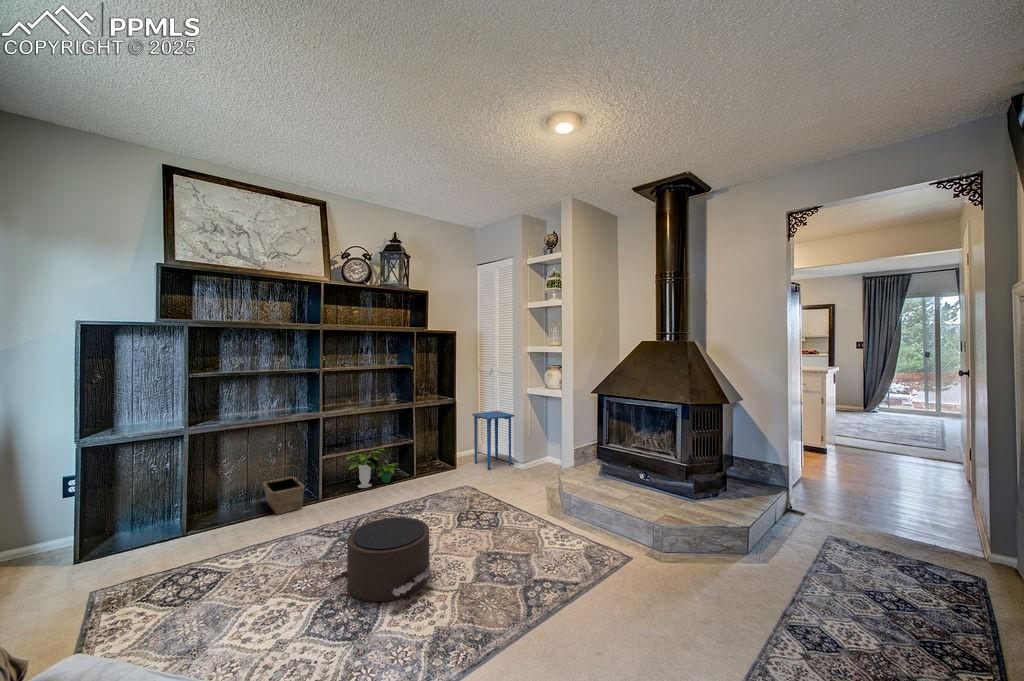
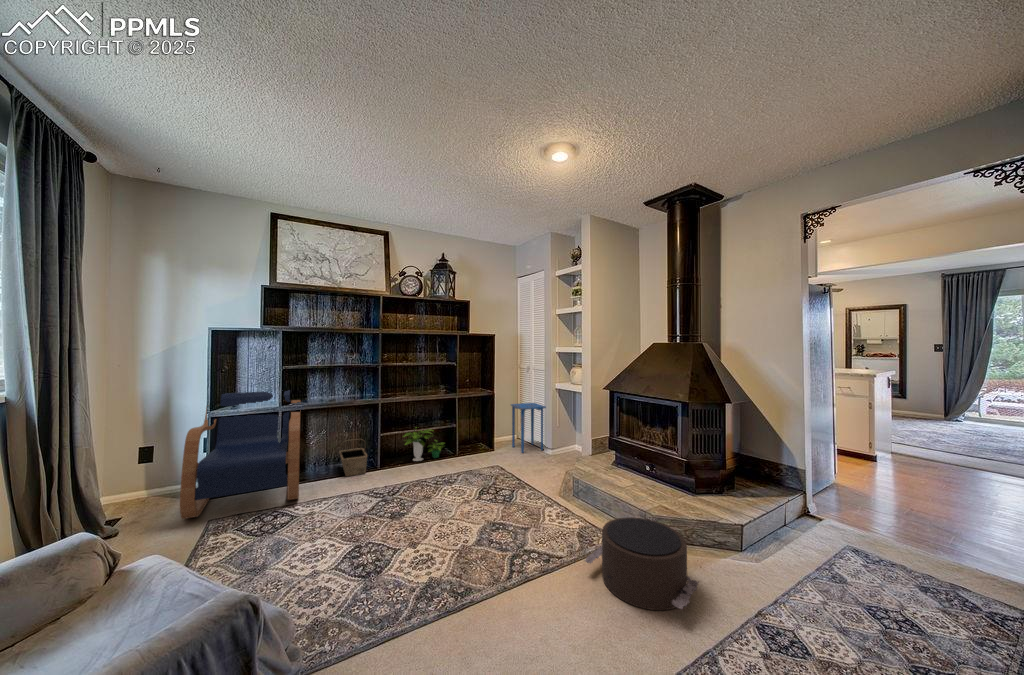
lounge chair: none [48,407,224,595] -> present [180,390,301,519]
pouf: present [332,517,433,602] -> present [585,517,699,610]

